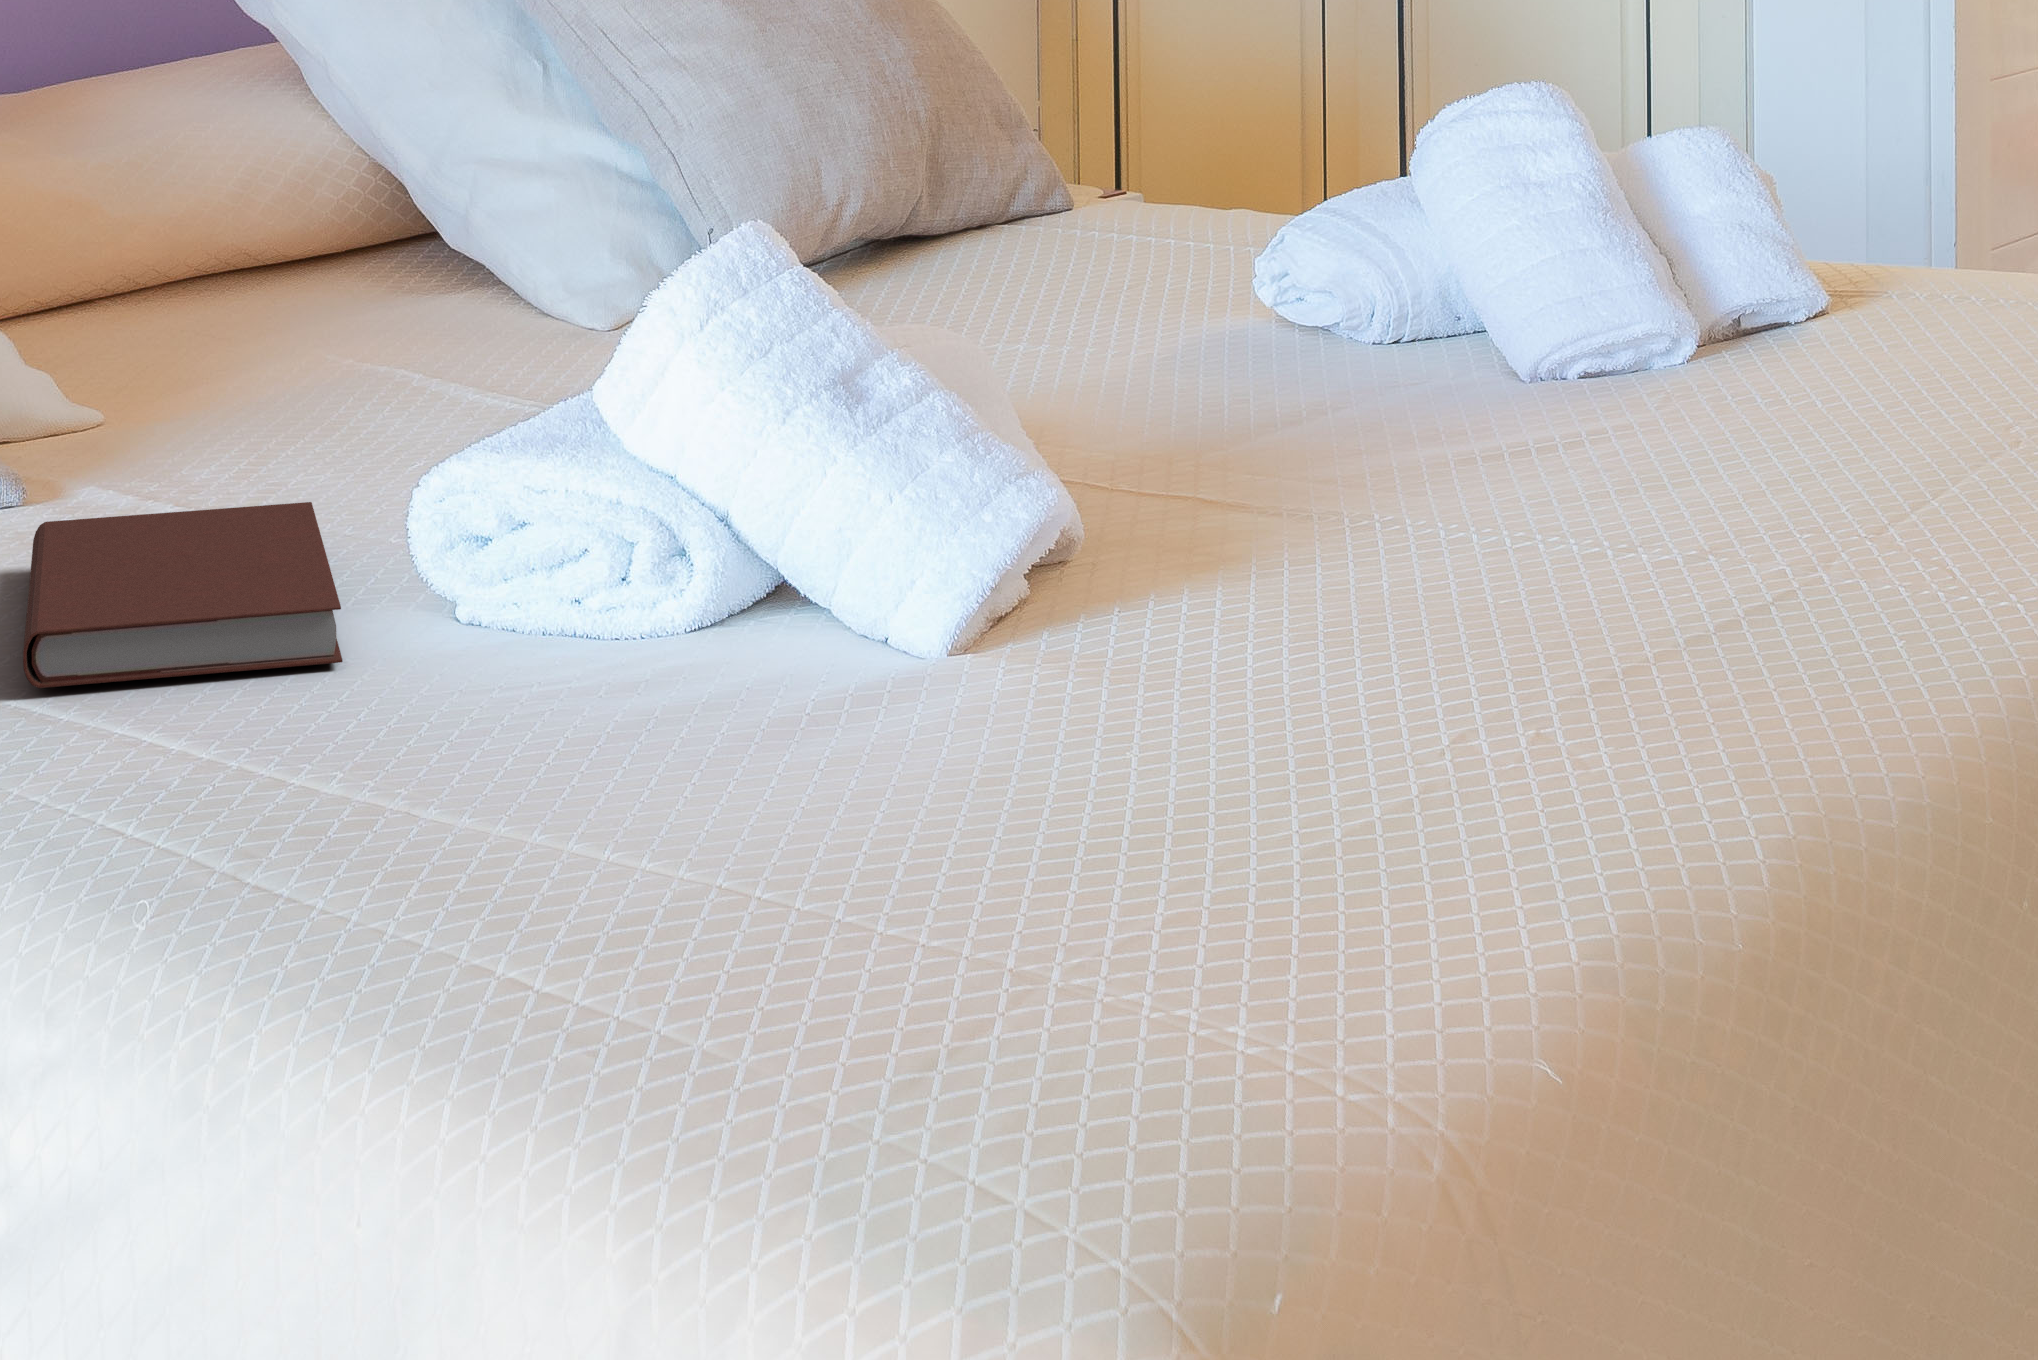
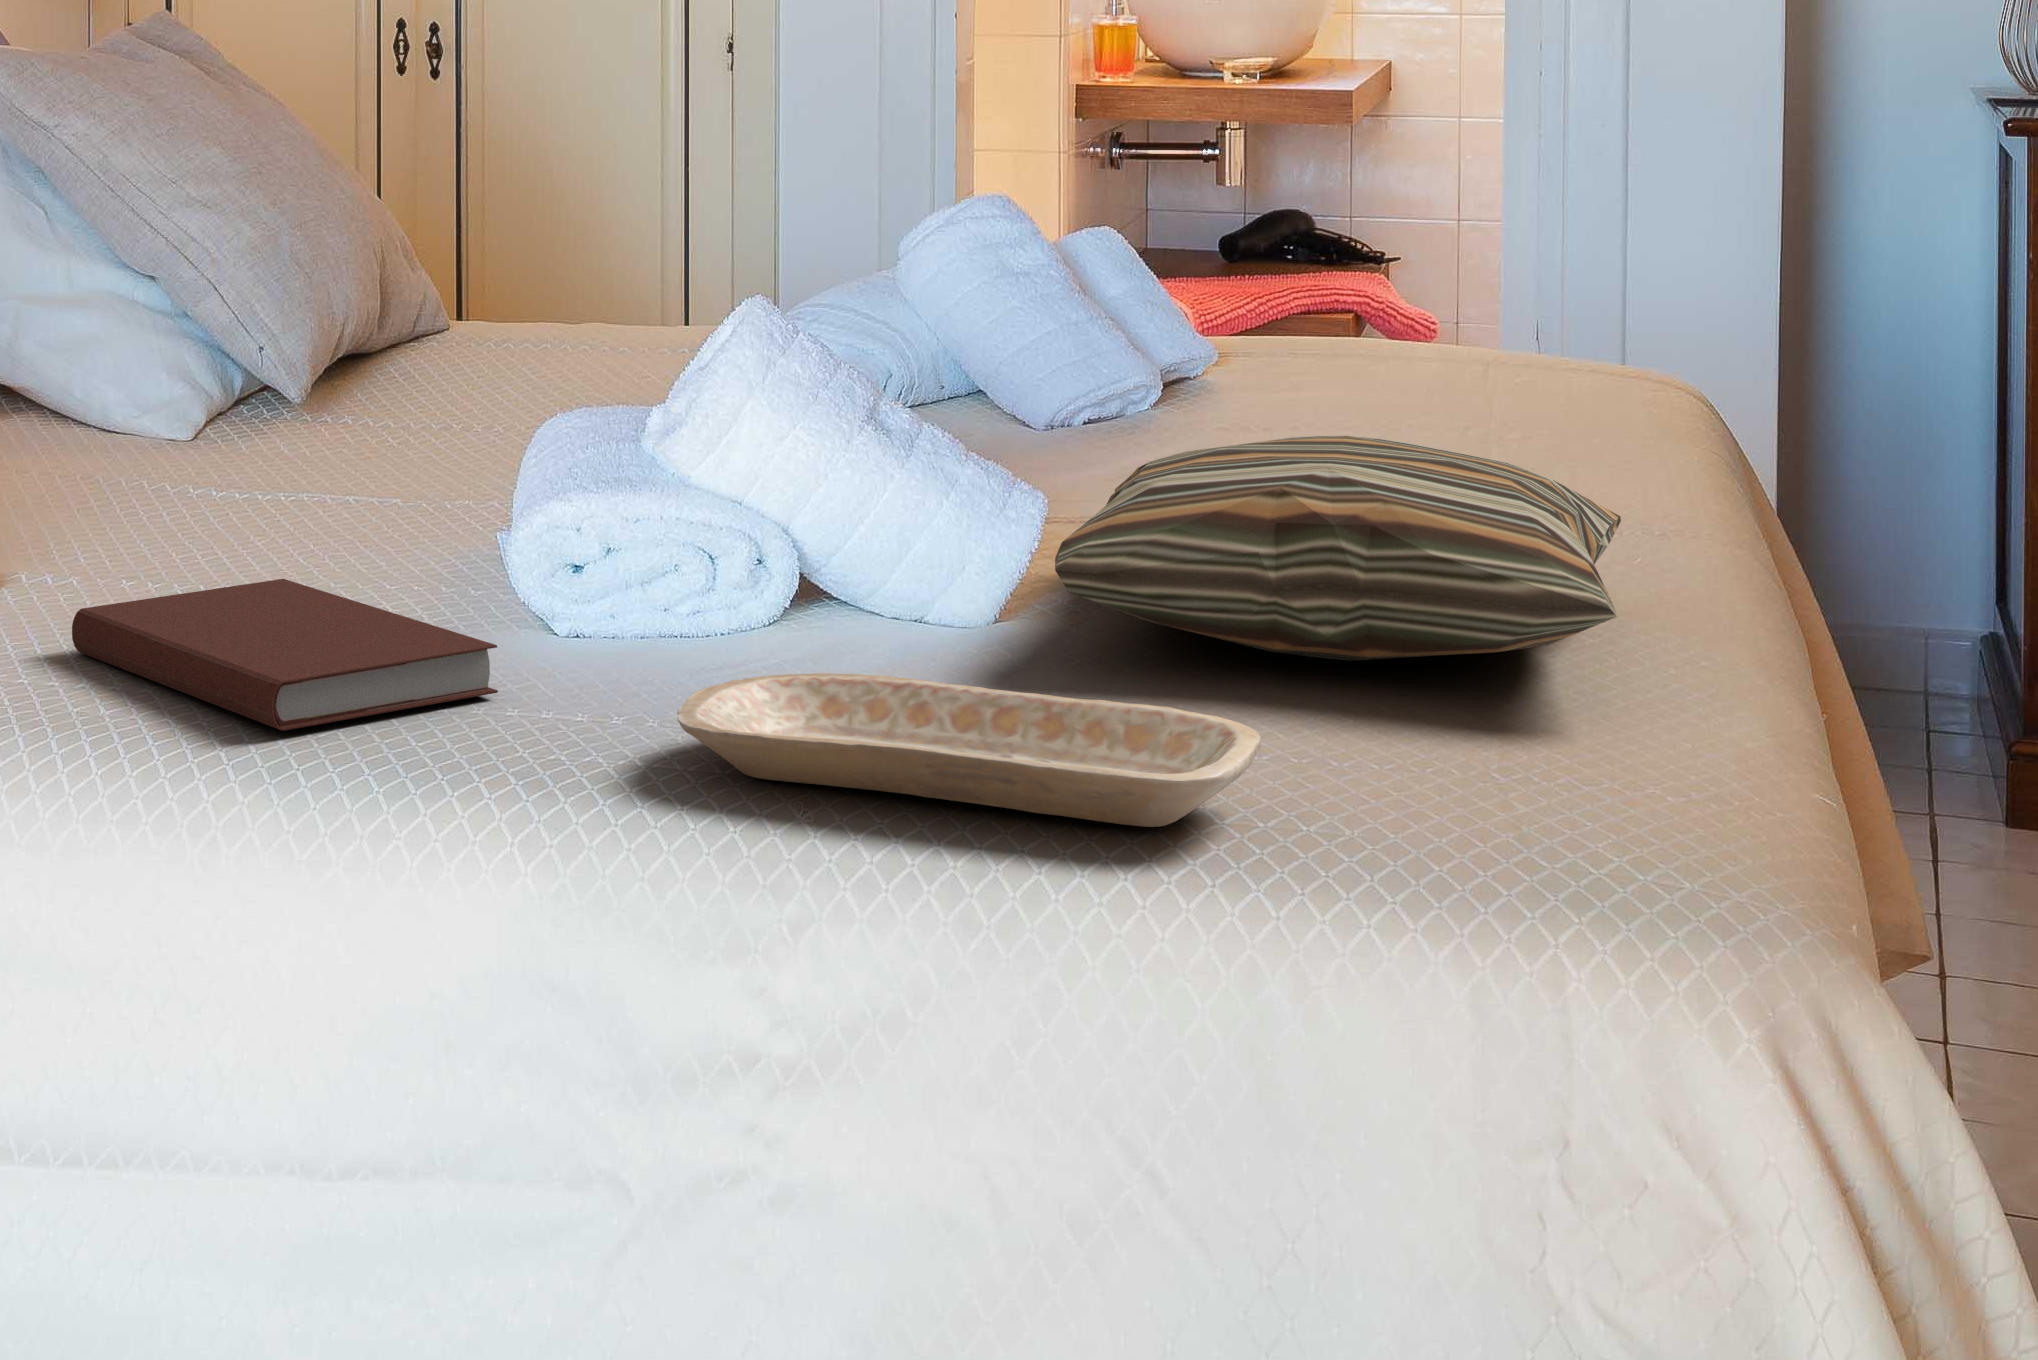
pillow: none [992,419,1899,730] -> present [1055,436,1621,661]
tray: none [326,675,922,930] -> present [677,673,1261,827]

